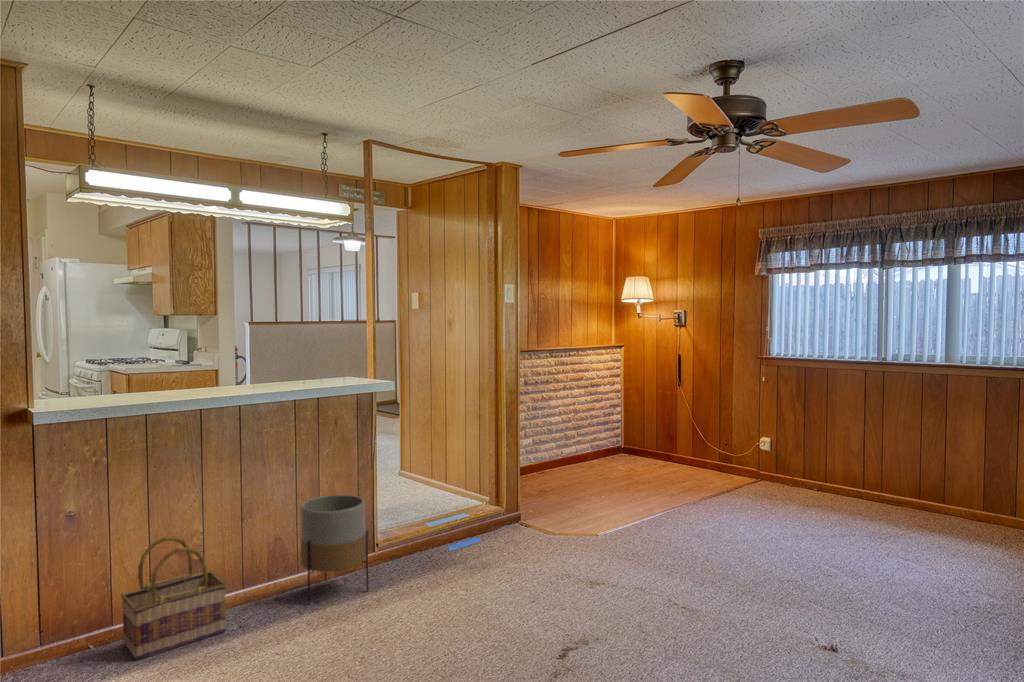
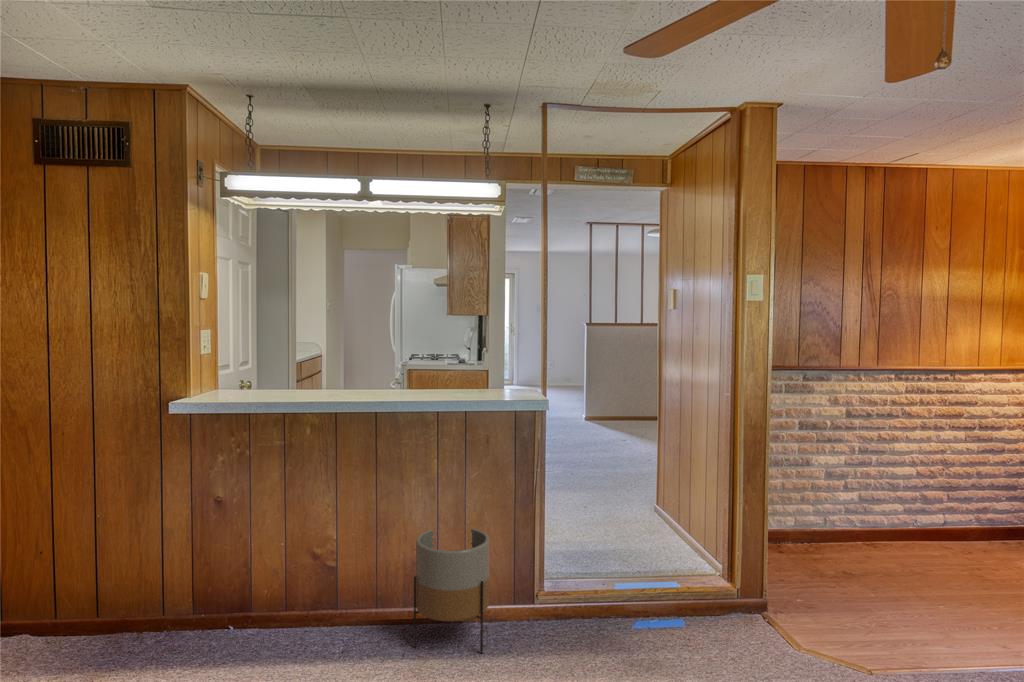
basket: present [121,536,226,660] -> none [229,538,329,654]

